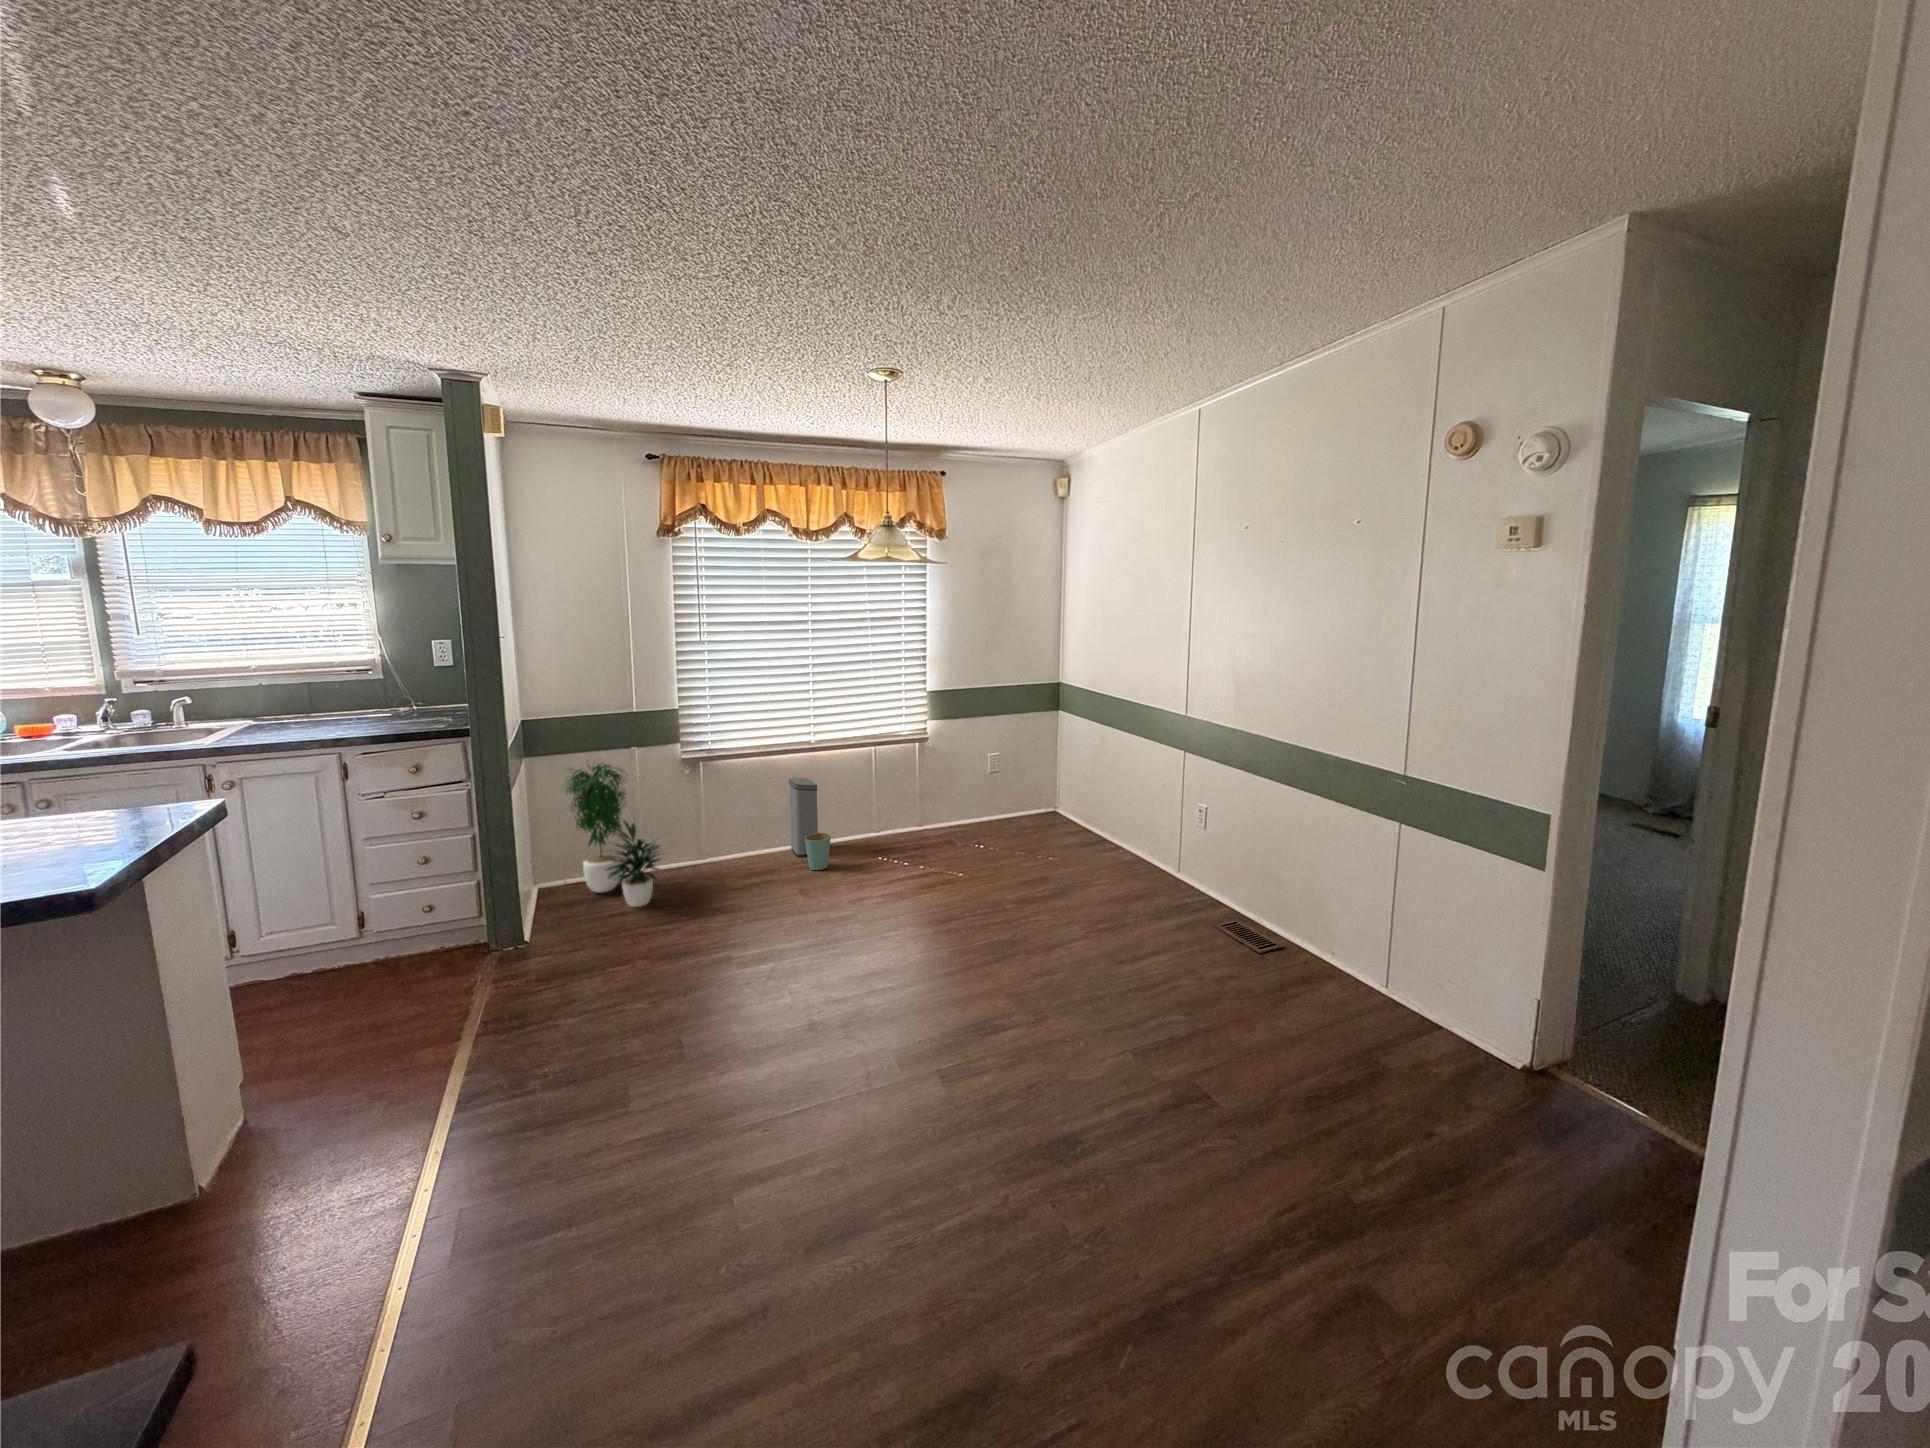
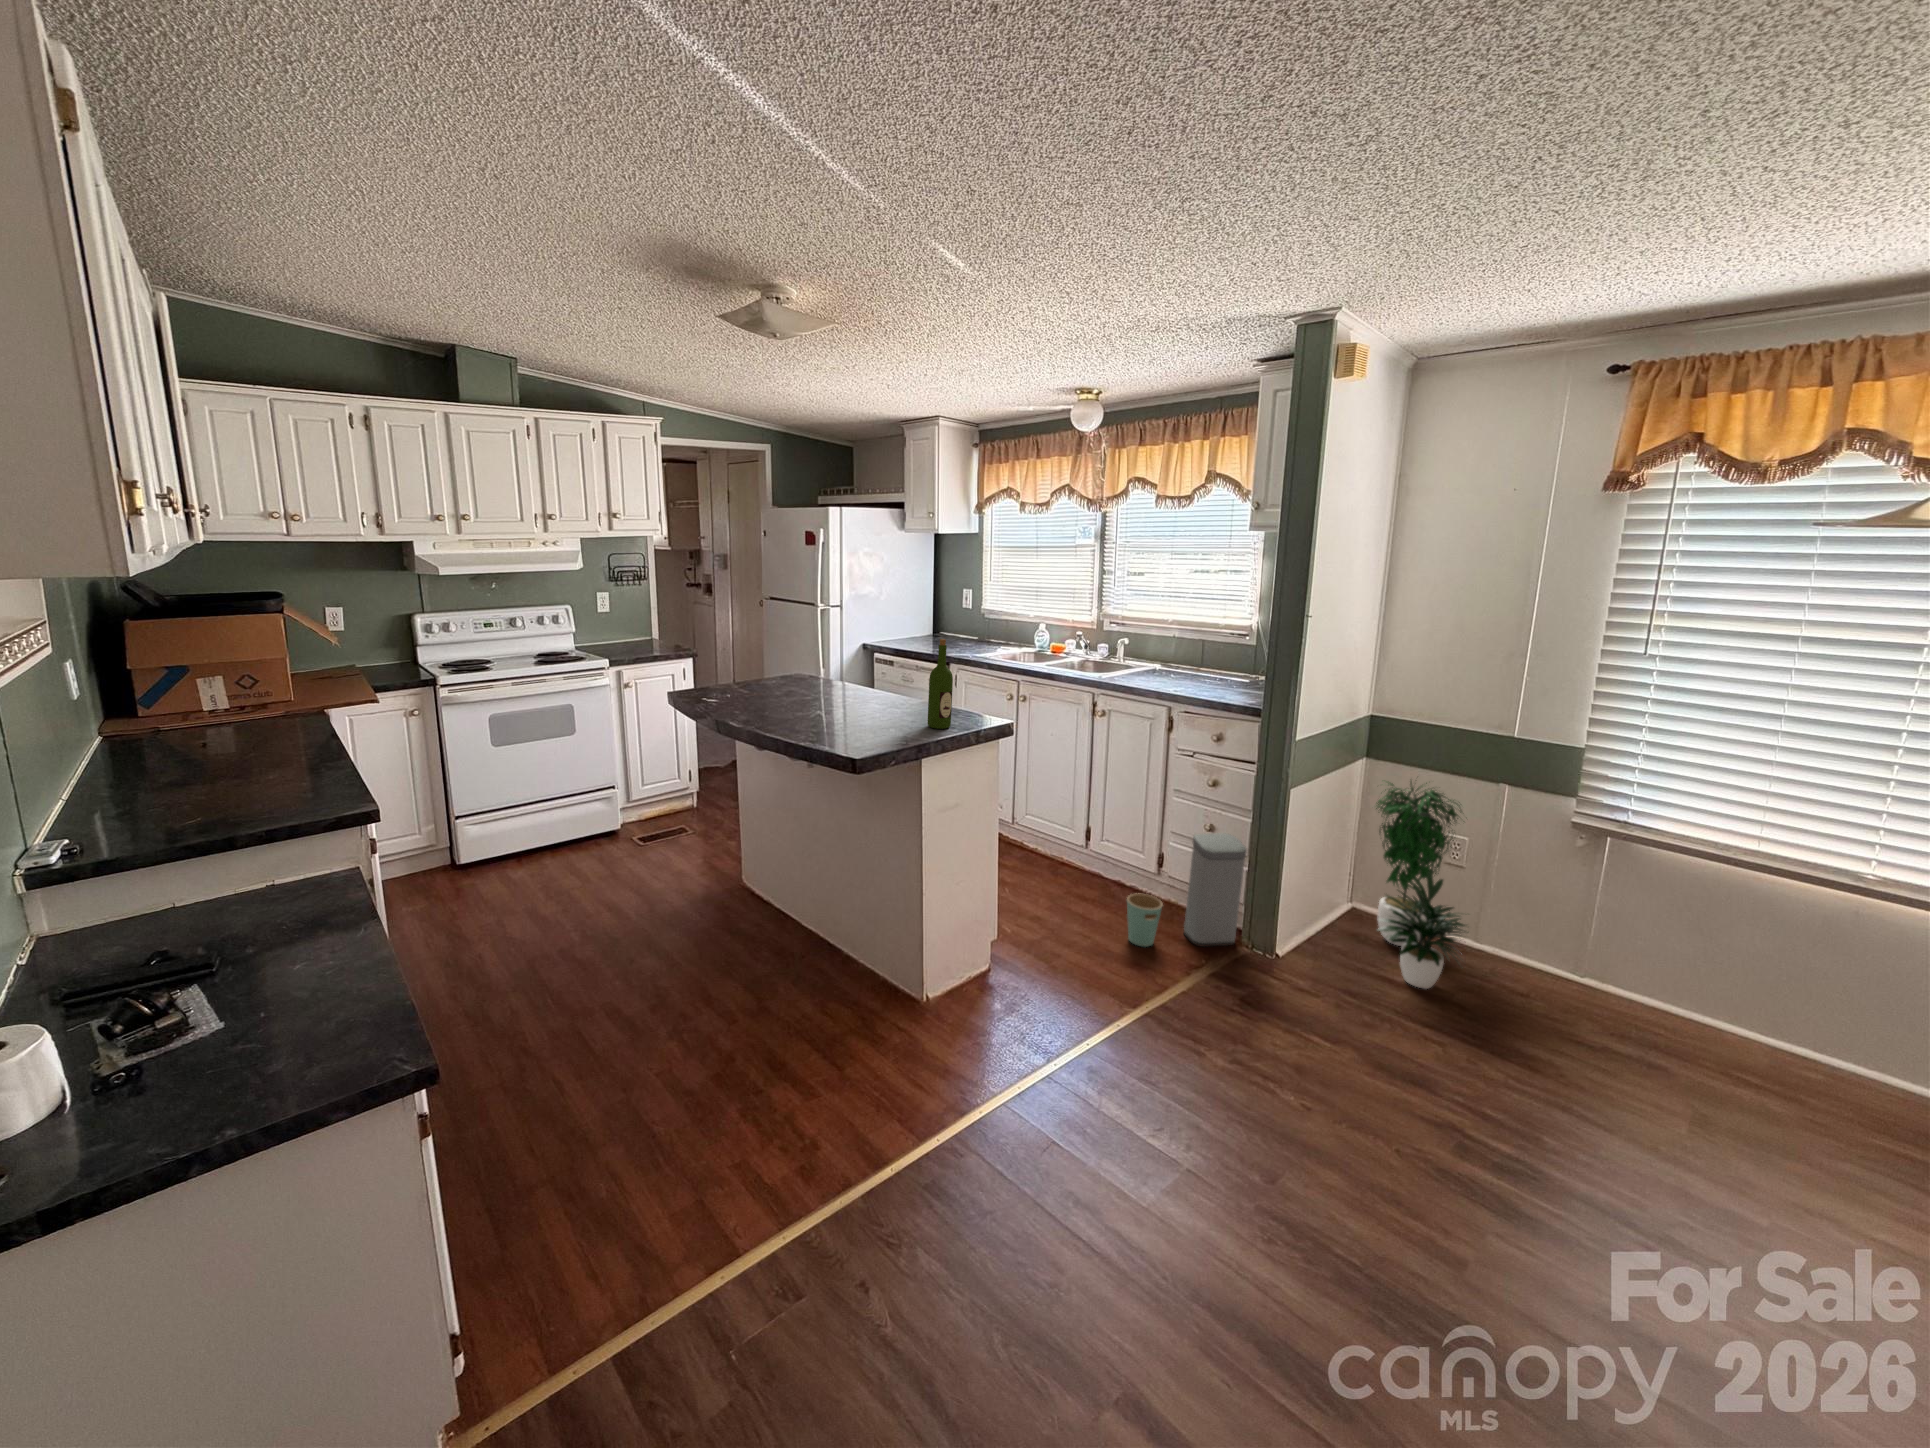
wine bottle: none [64,711,124,839] -> present [928,639,953,729]
trash can: present [789,777,831,870] -> present [1127,833,1247,947]

